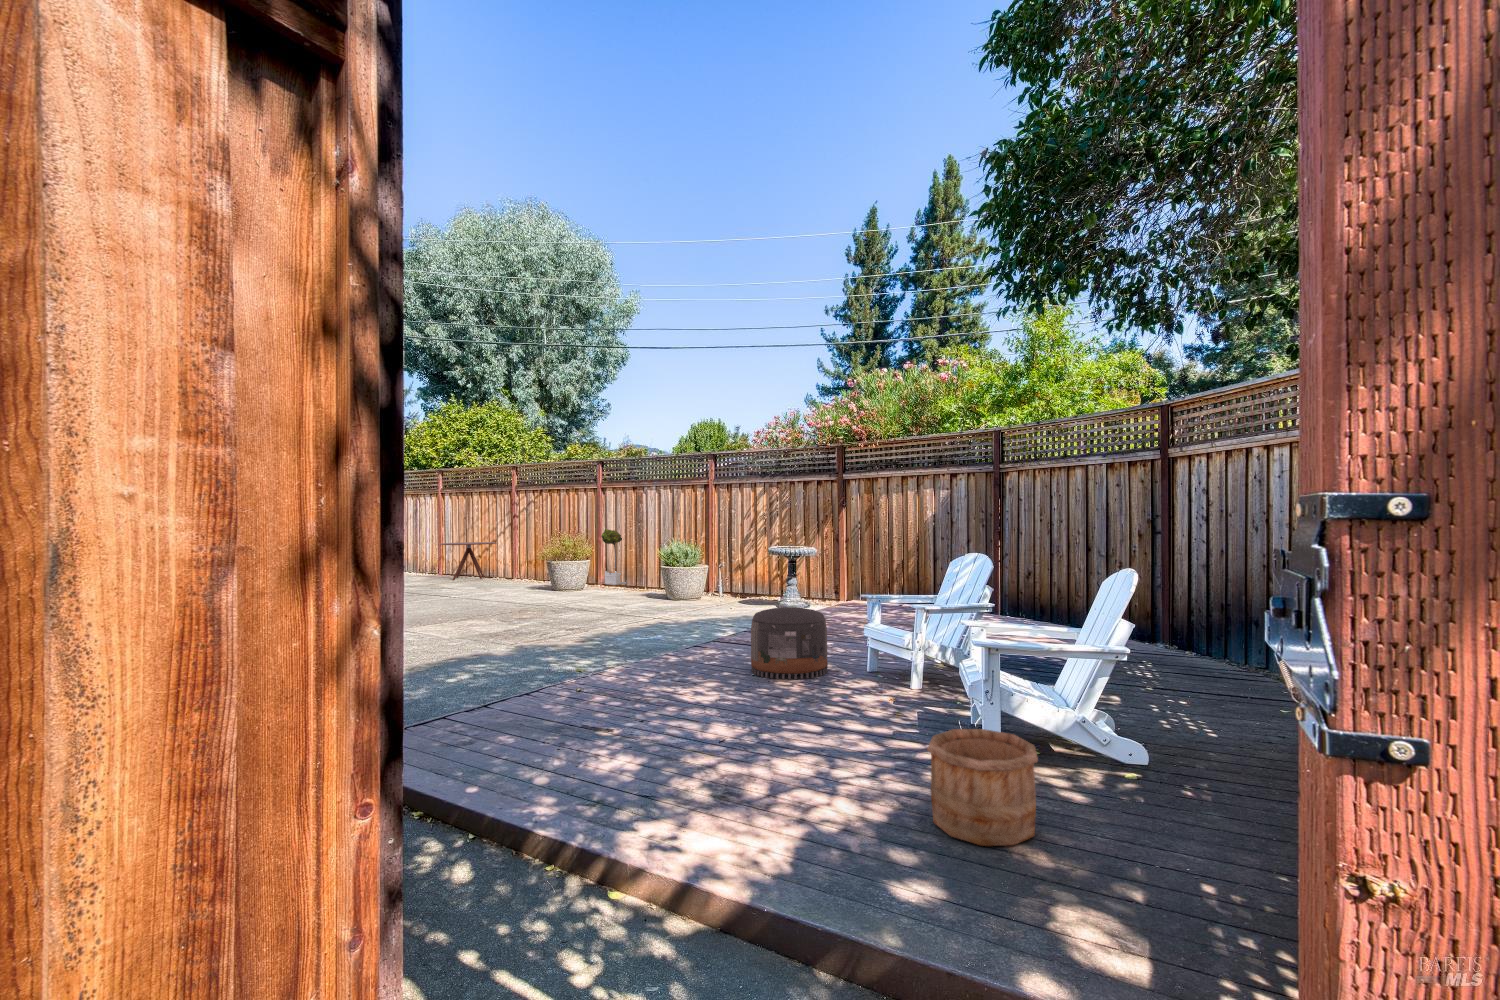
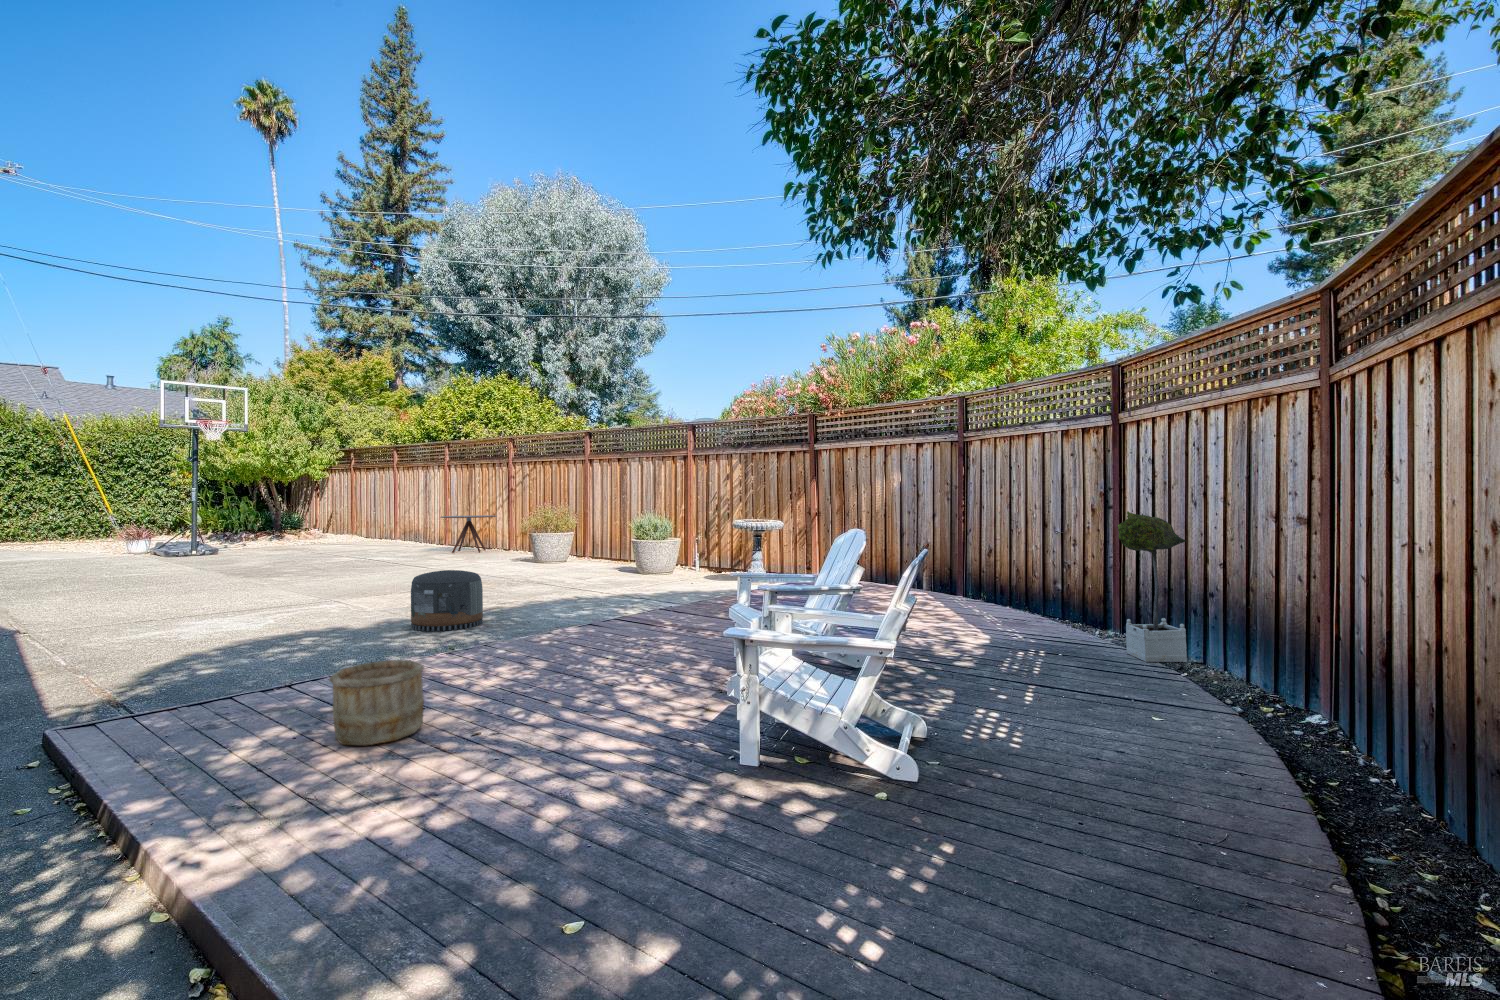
potted tree: present [601,529,627,585] -> present [1118,511,1187,662]
pouf: present [751,607,828,679] -> present [411,570,483,631]
wooden bucket: present [927,729,1038,846] -> present [329,660,424,745]

